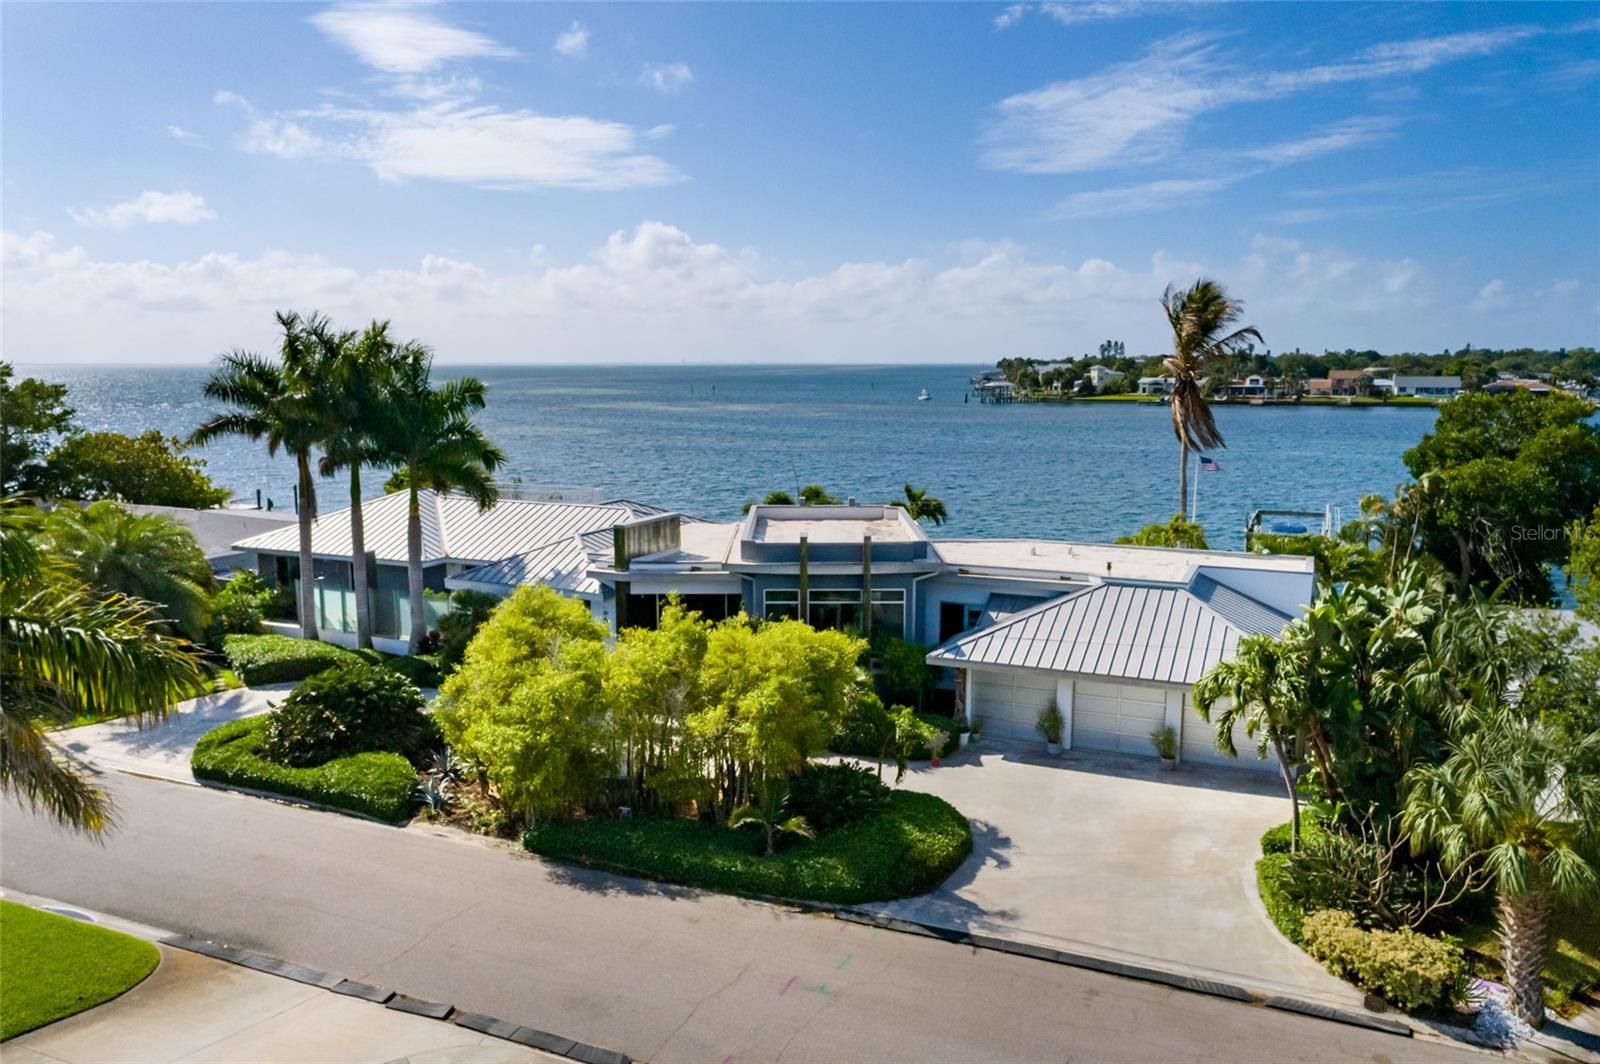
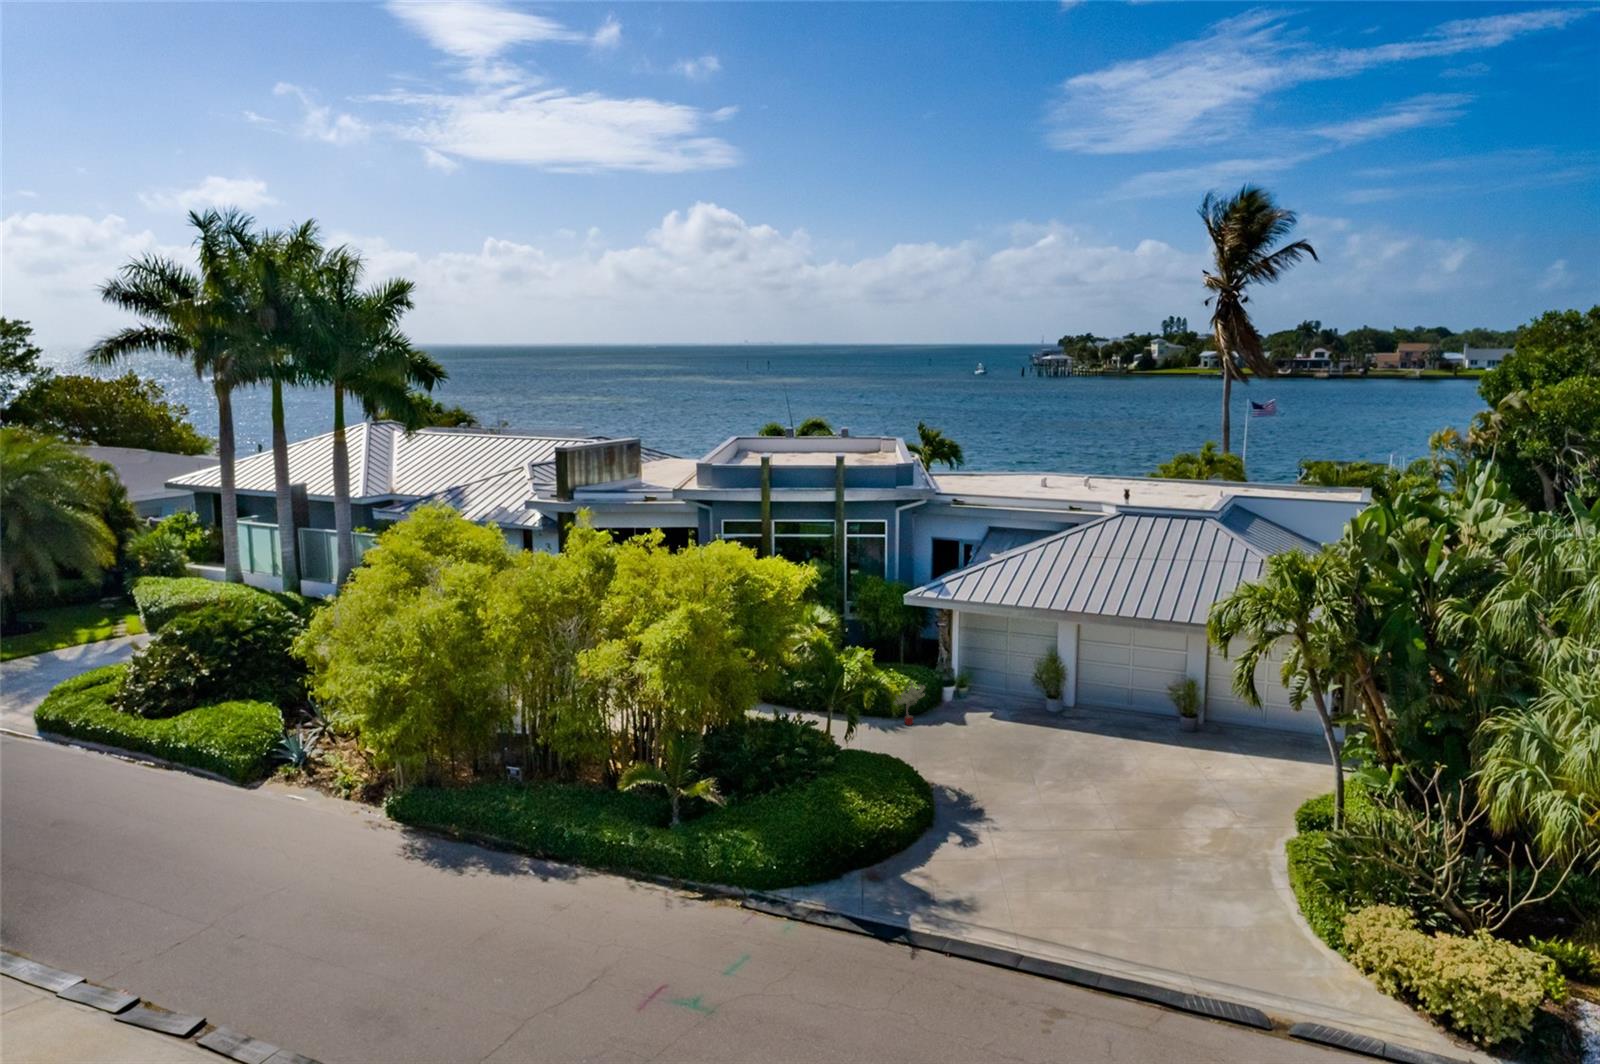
basket: present [1364,976,1387,1013] -> none [1423,996,1455,1045]

